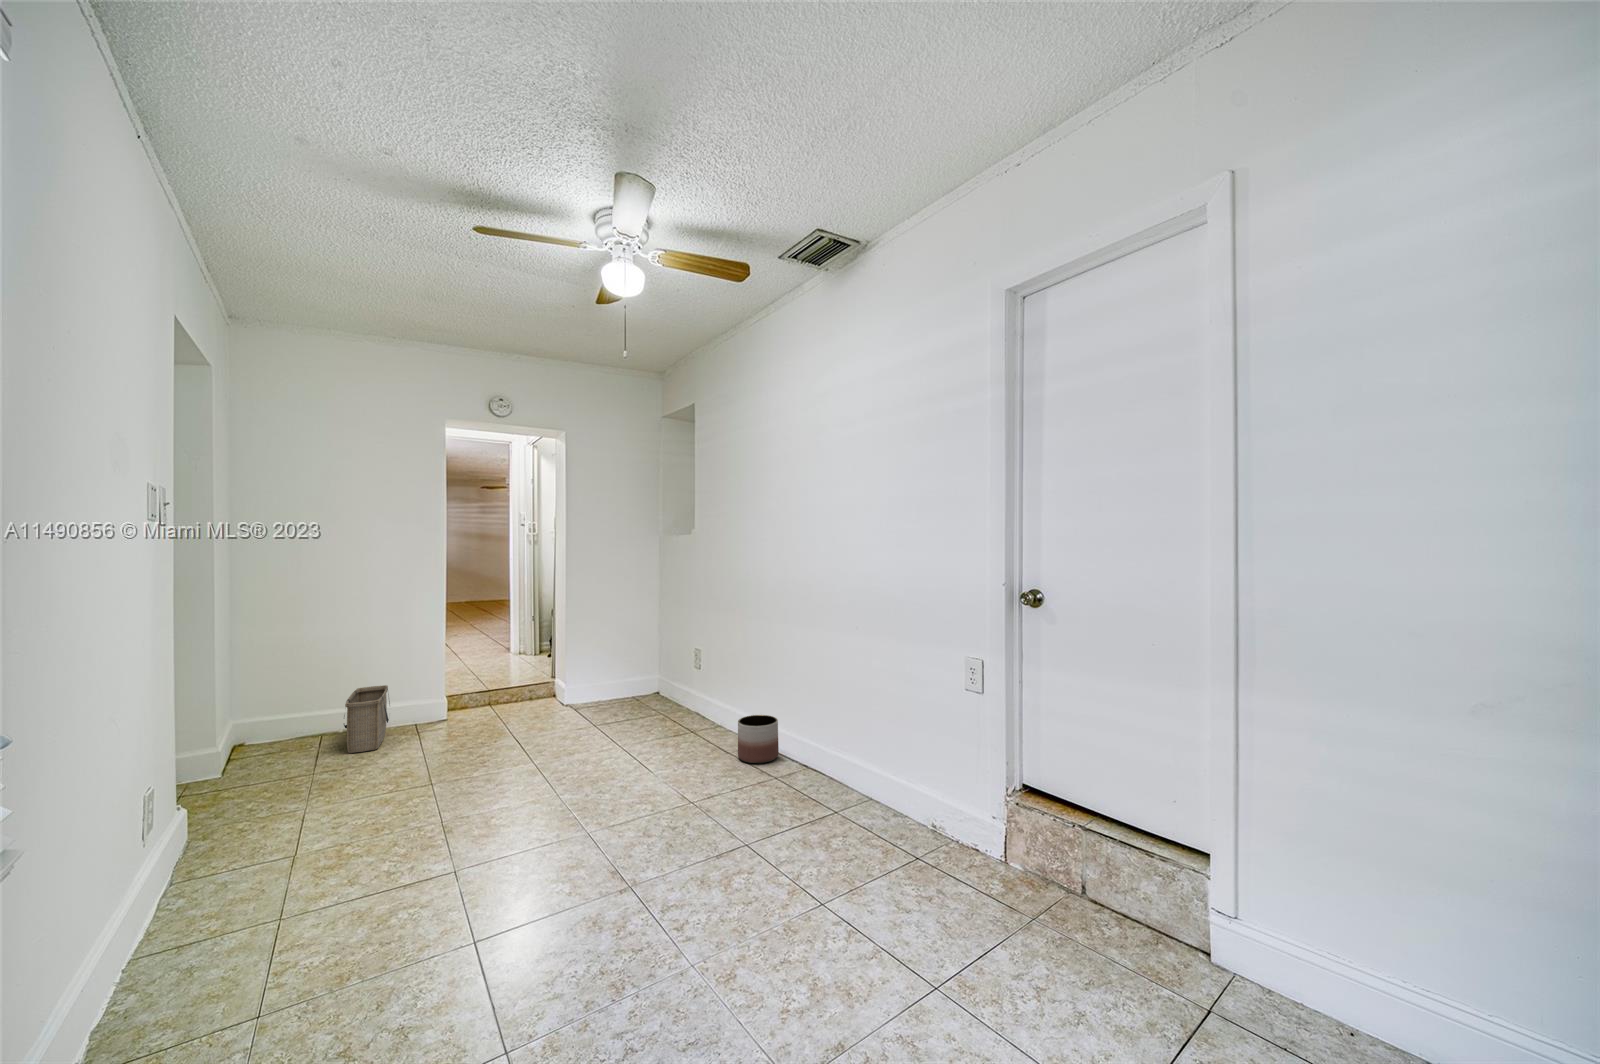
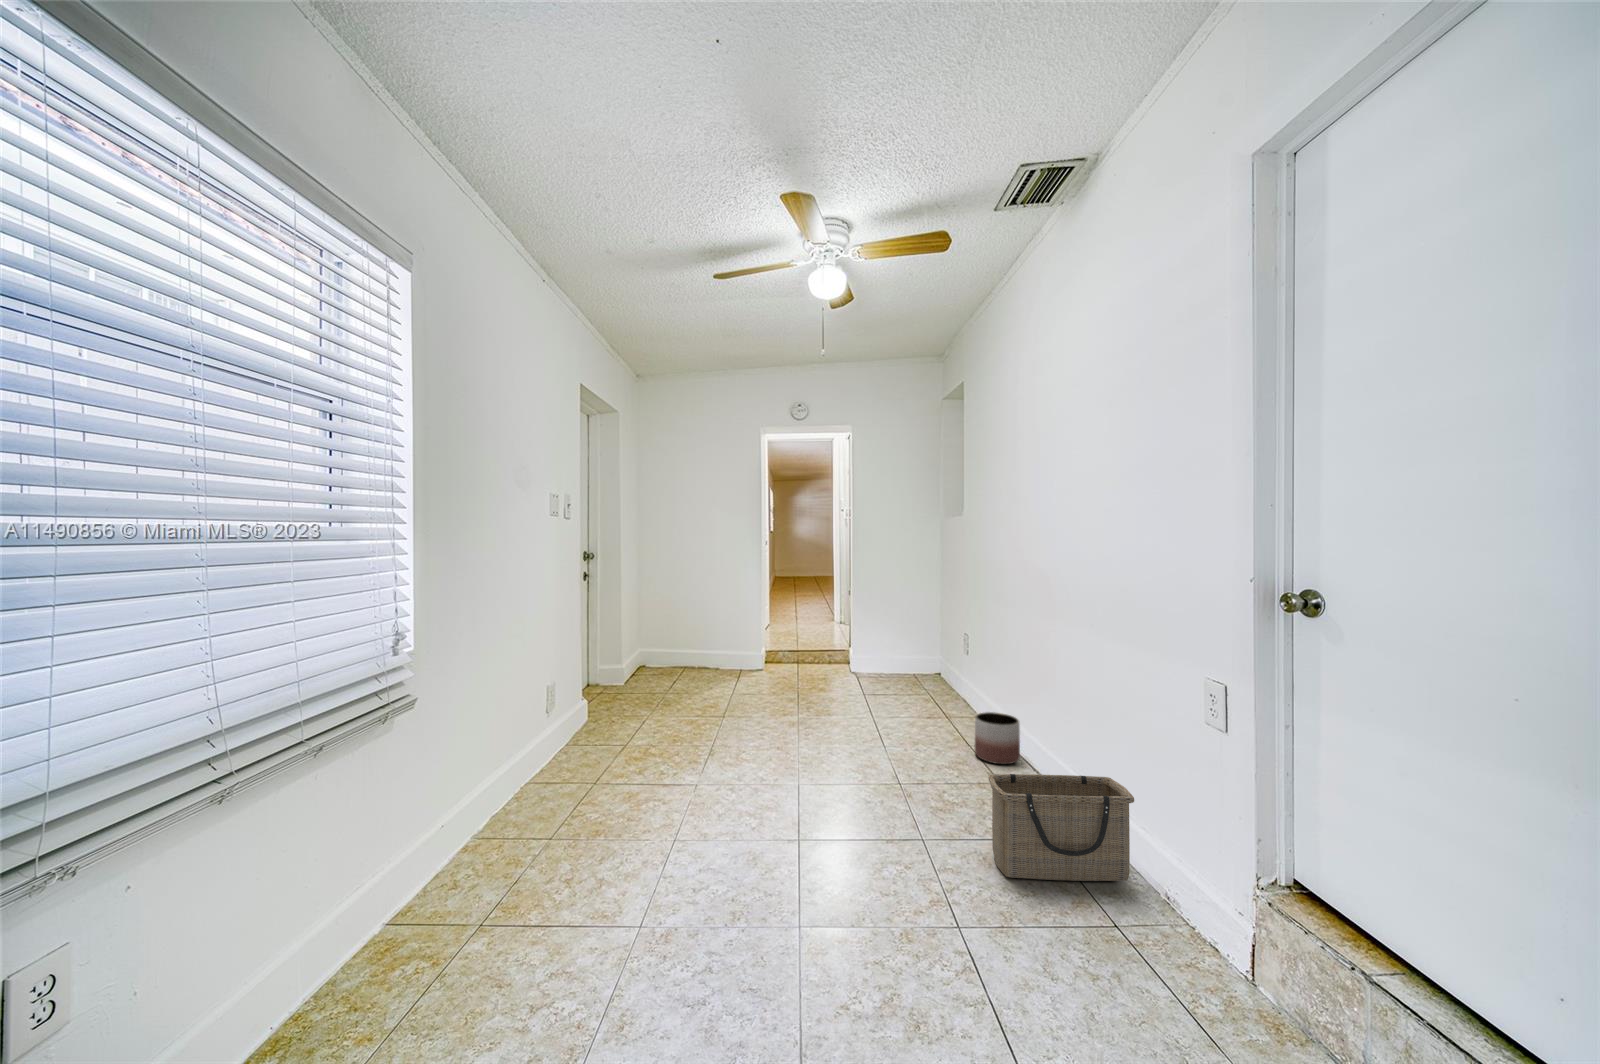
basket: present [344,685,390,753] -> present [989,774,1134,881]

